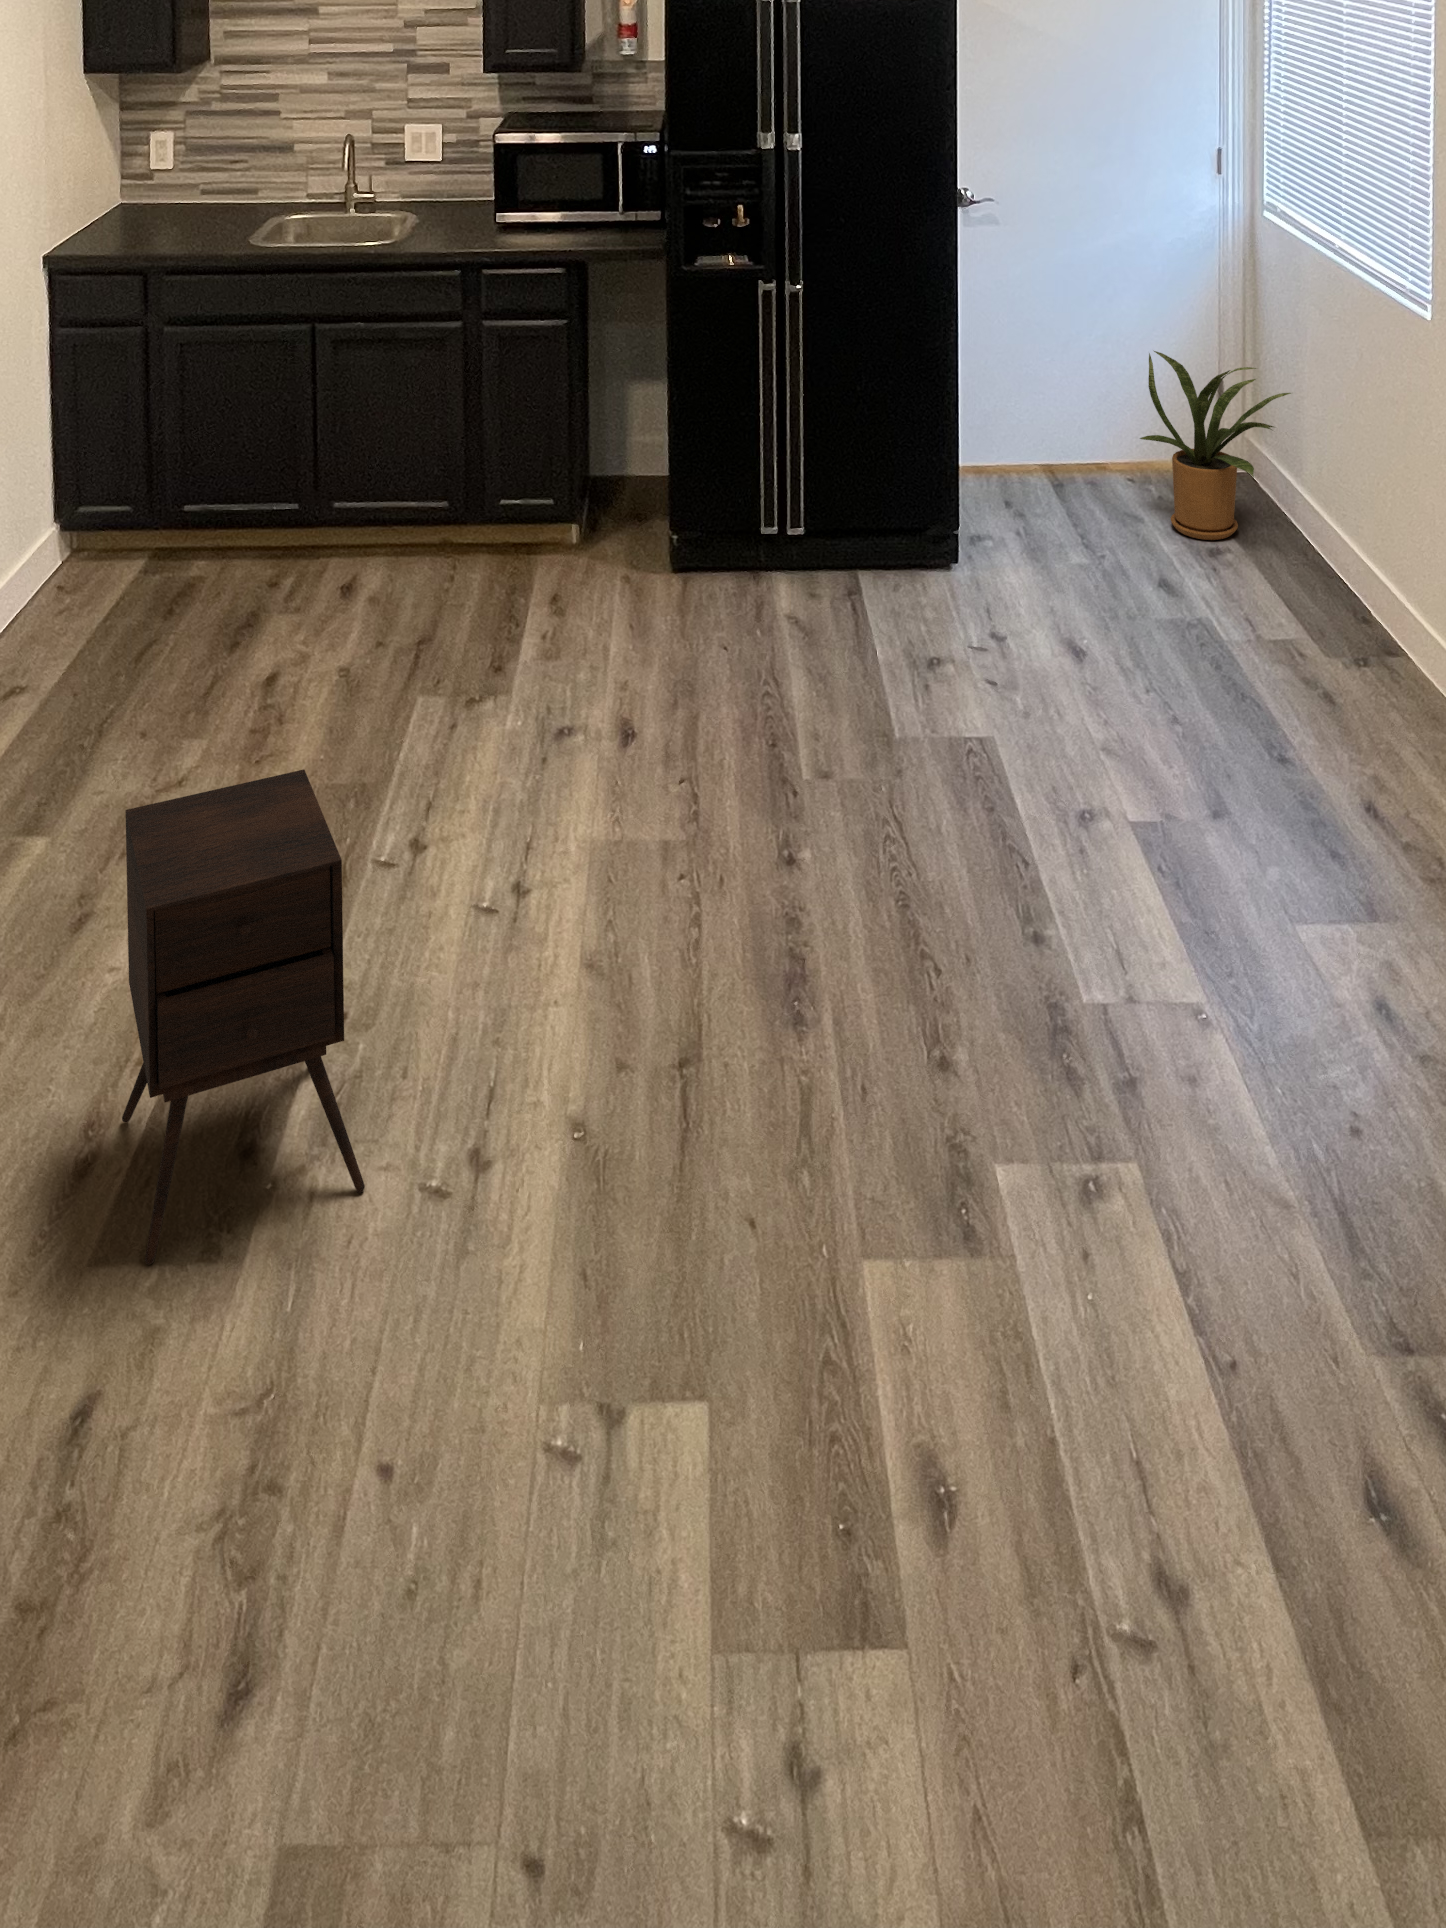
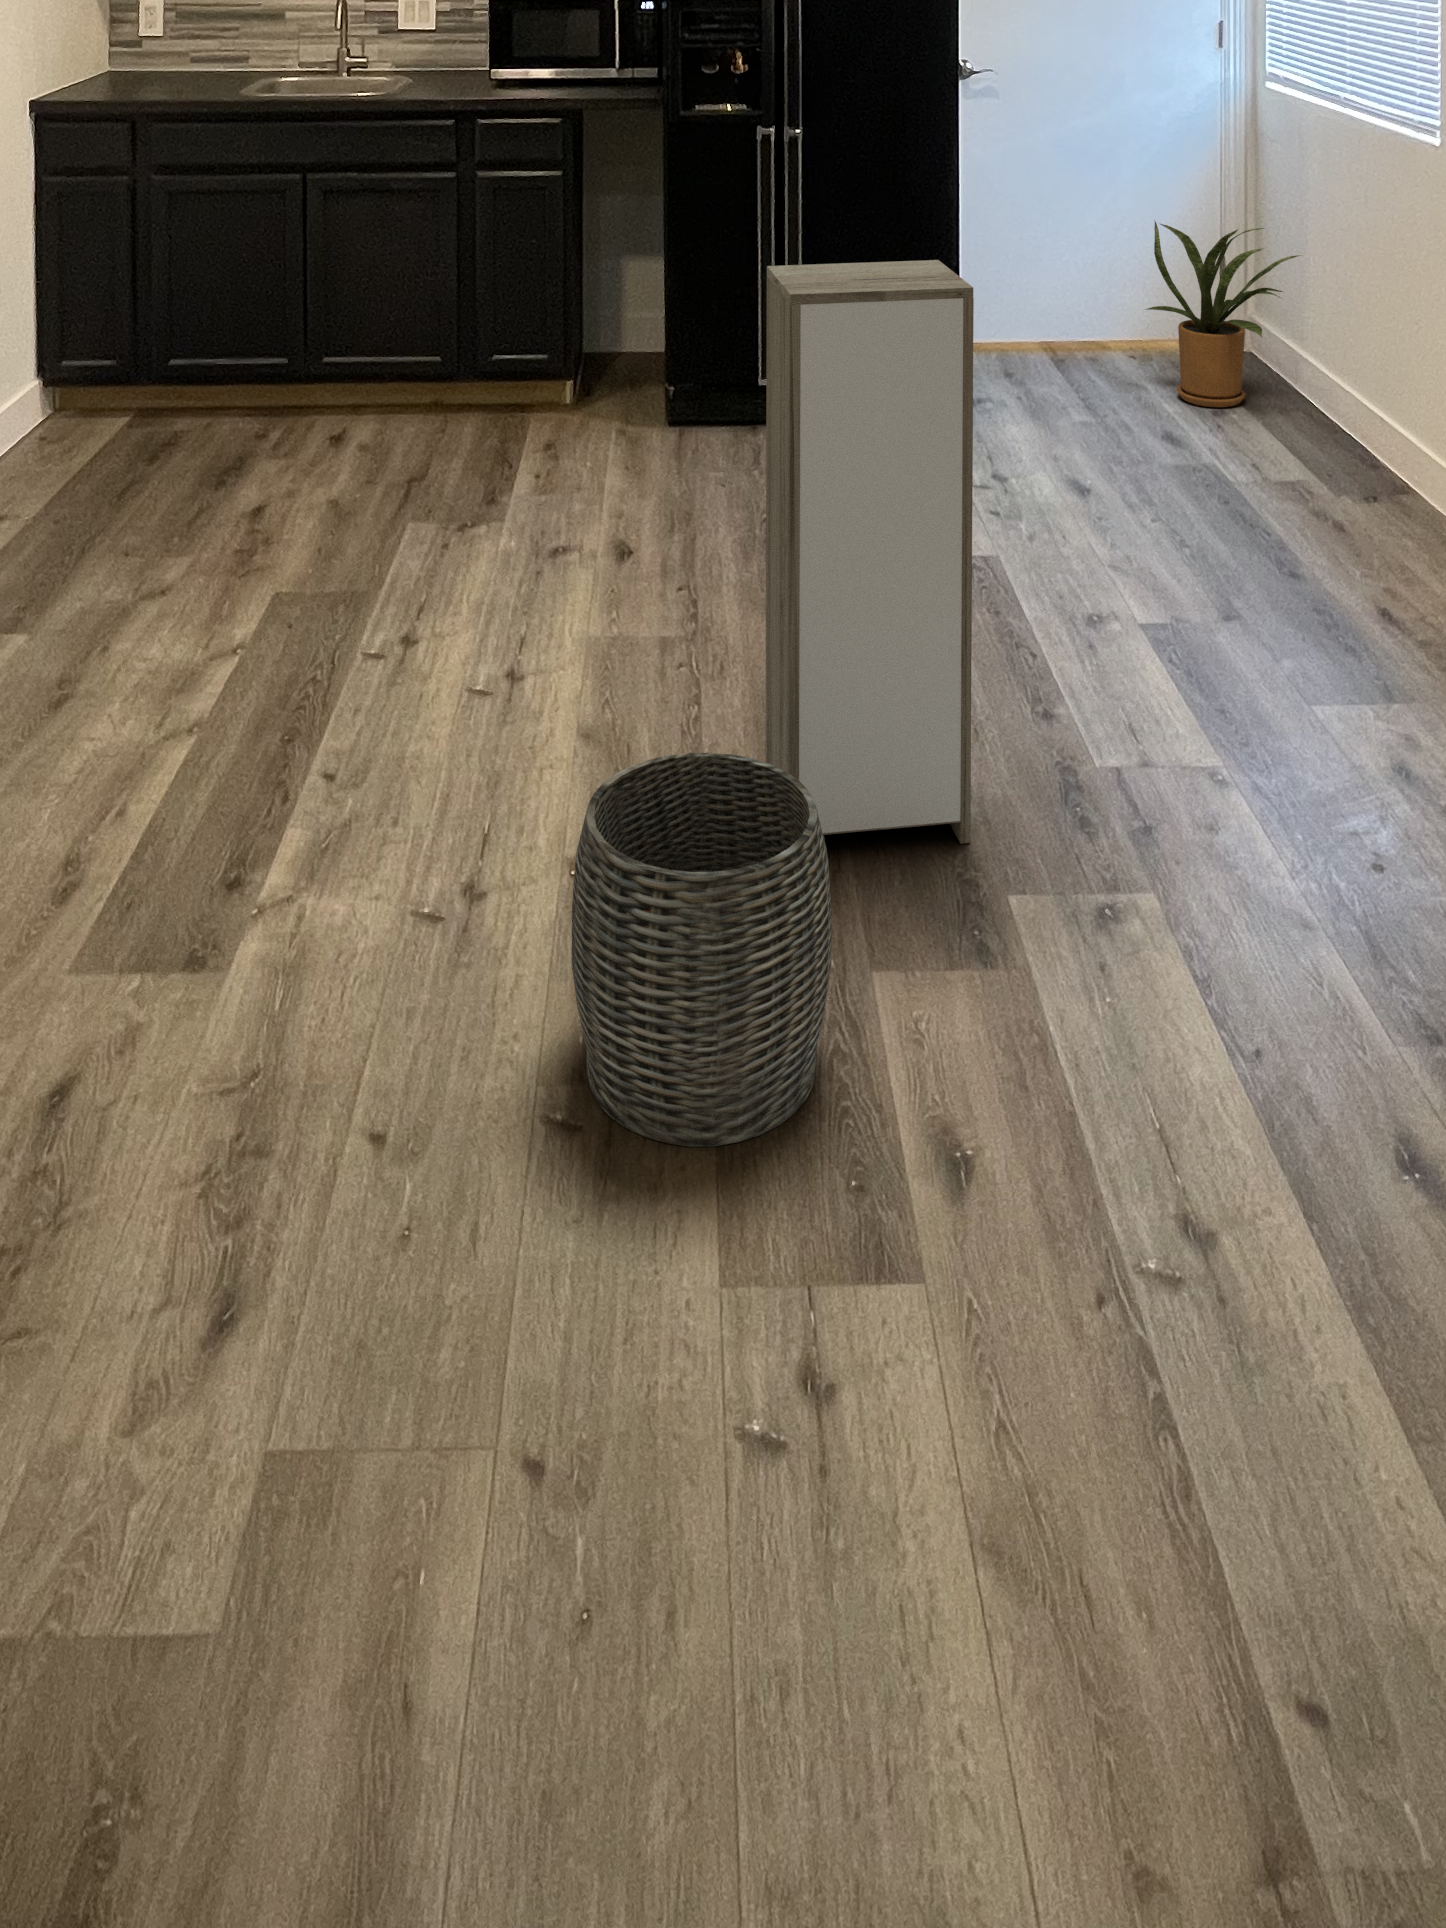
storage cabinet: none [761,522,961,1121] -> present [765,260,974,844]
side table: present [122,769,365,1264] -> none [102,502,354,972]
woven basket: none [572,1062,820,1483] -> present [572,753,832,1146]

